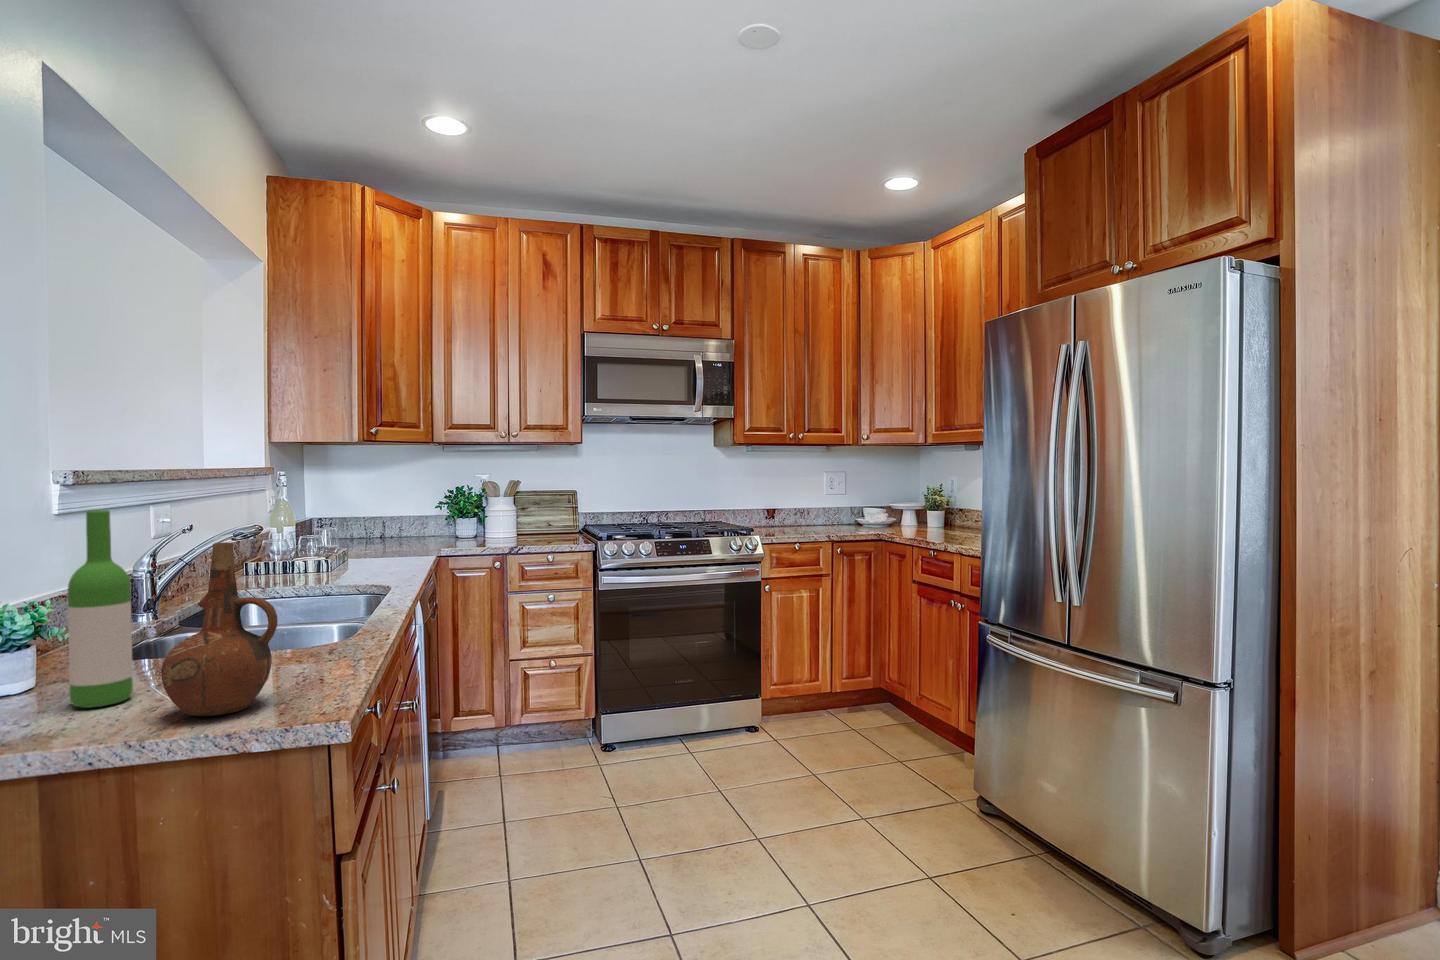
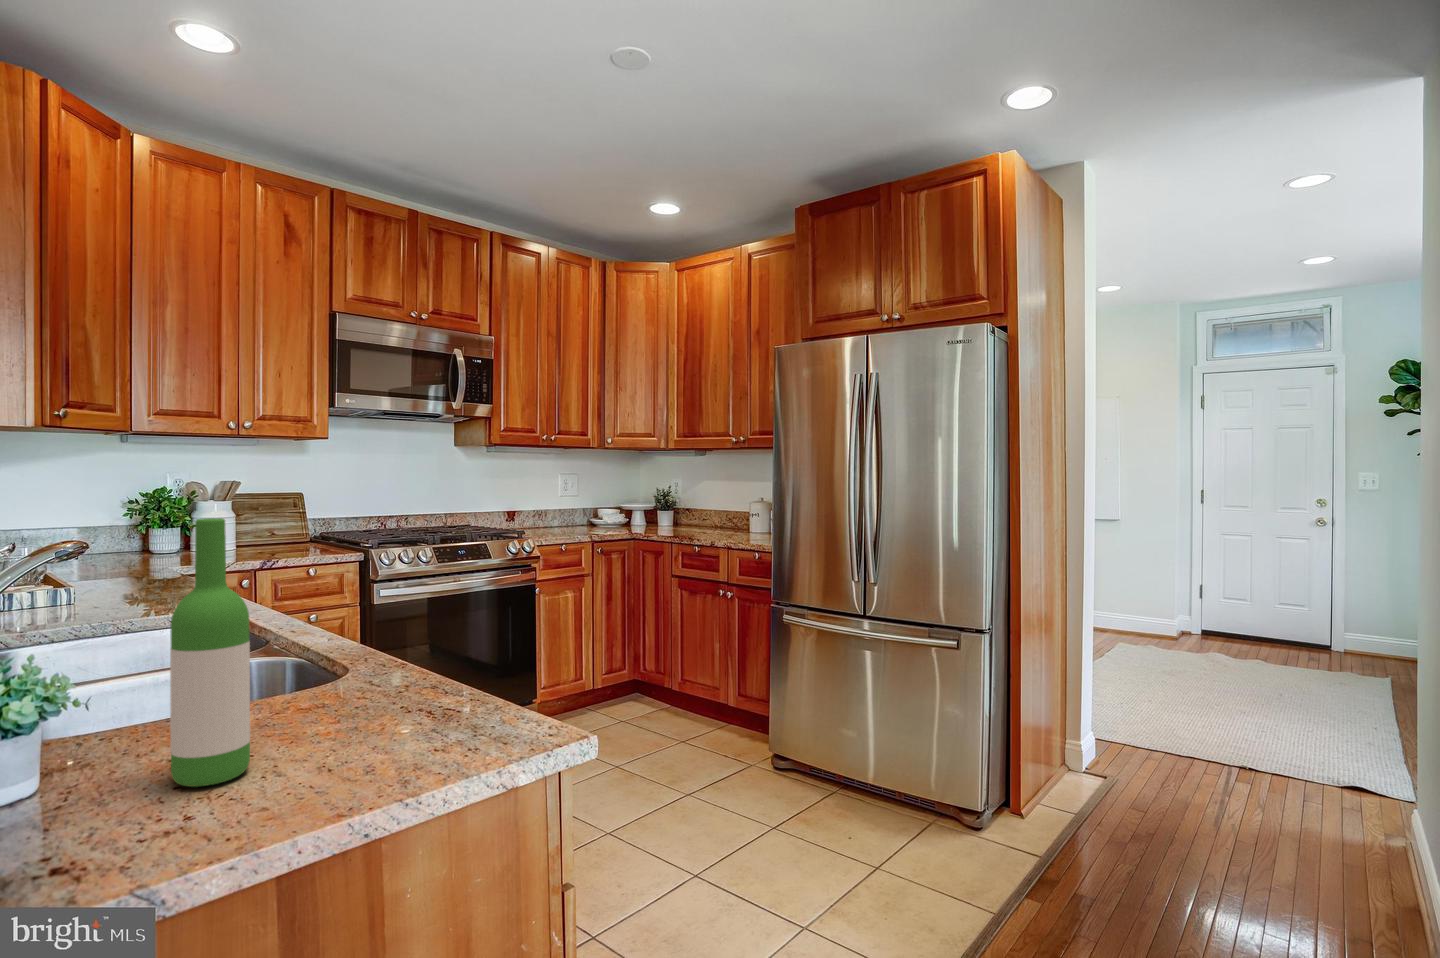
ceramic pitcher: present [161,543,278,716] -> none [356,553,475,763]

